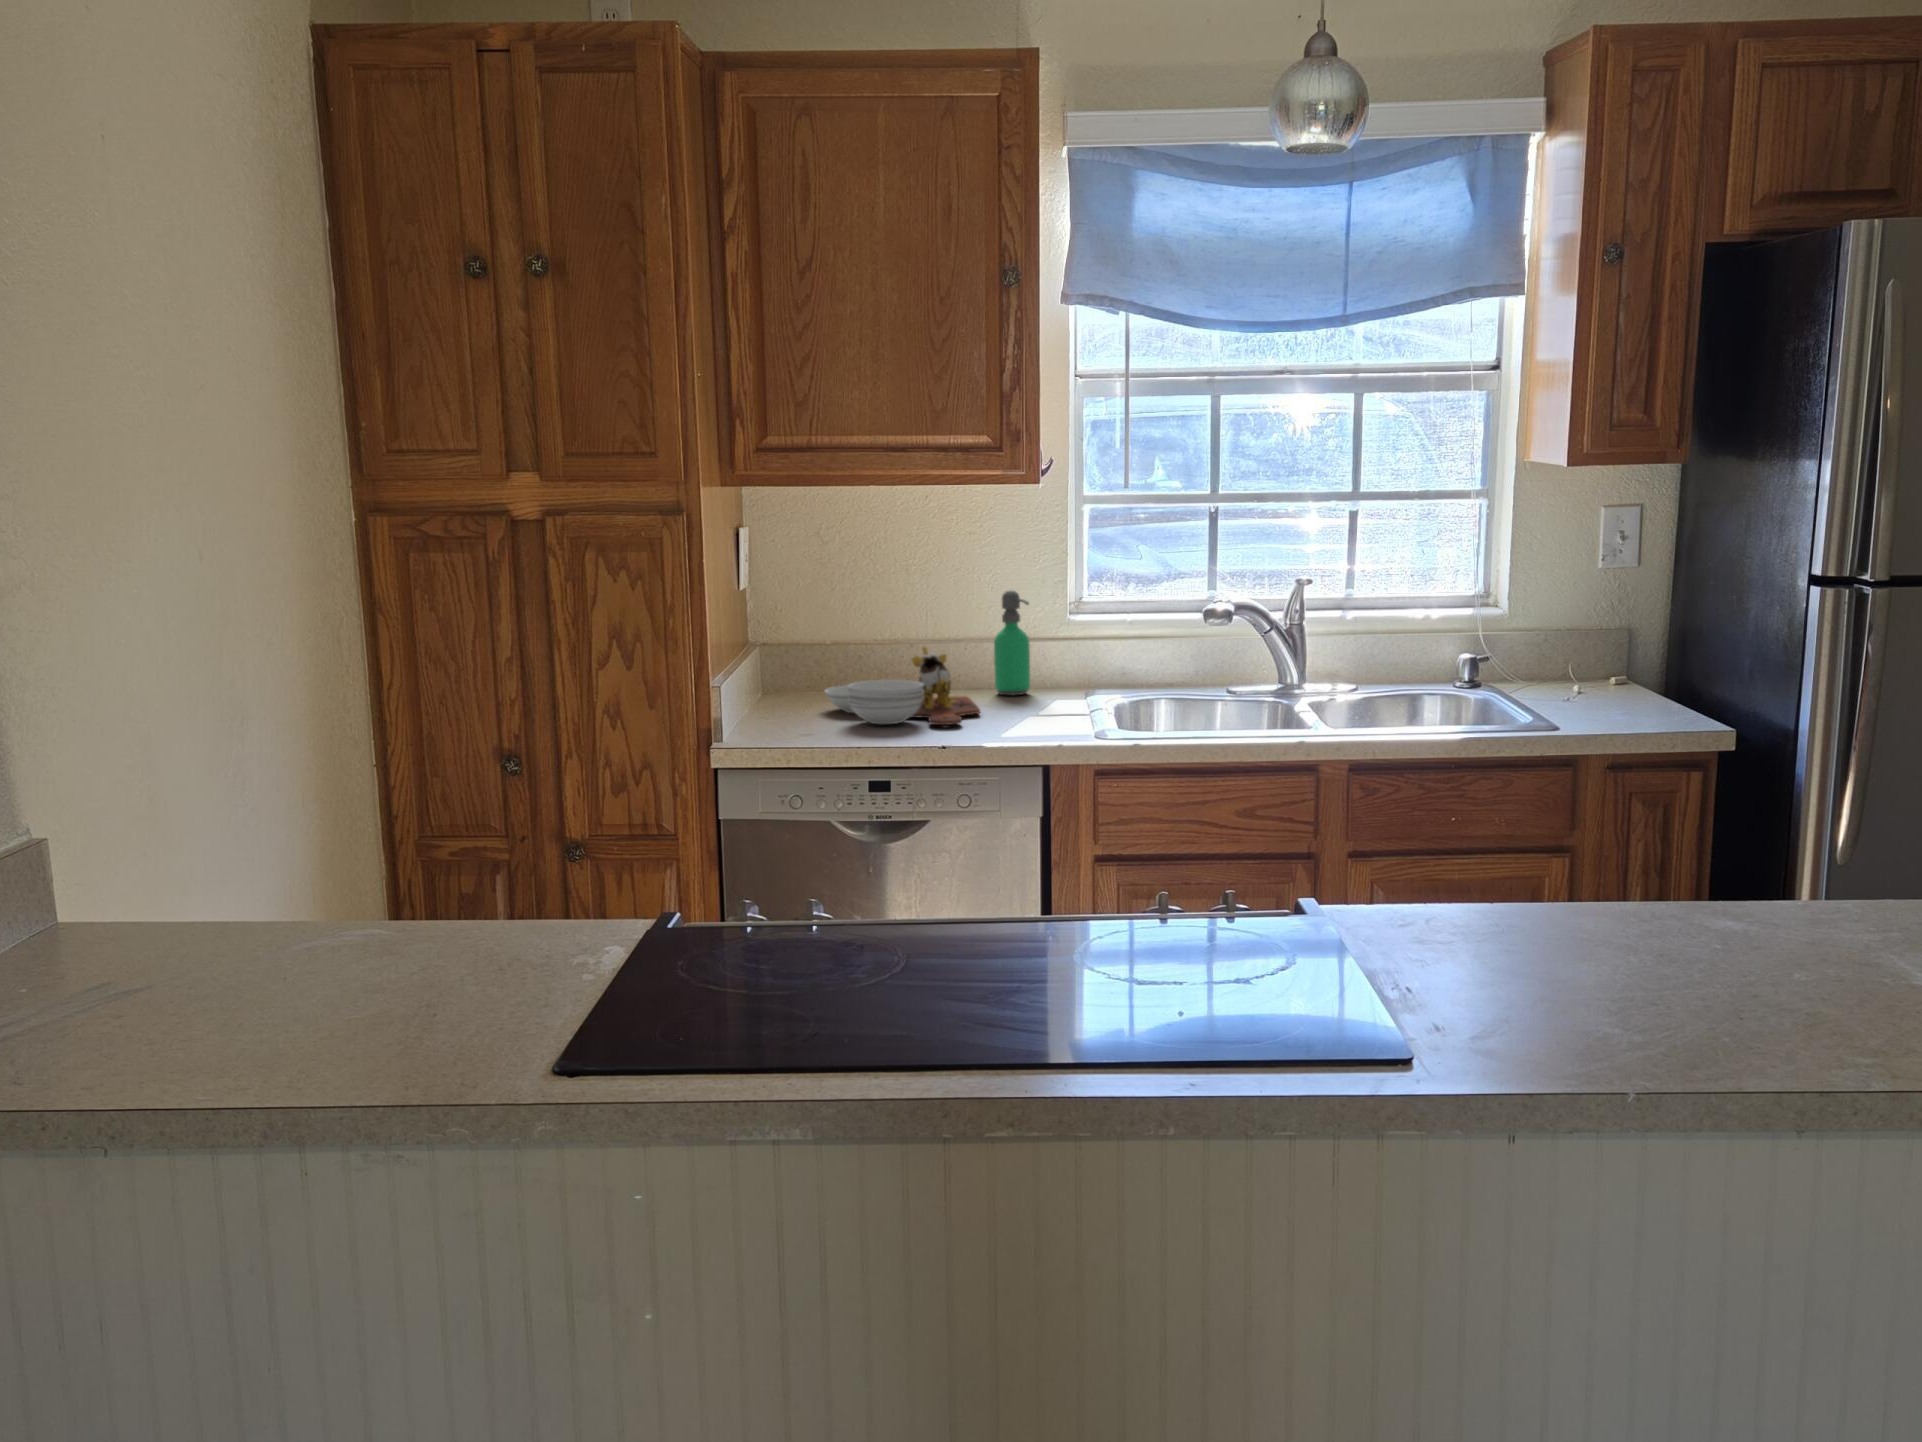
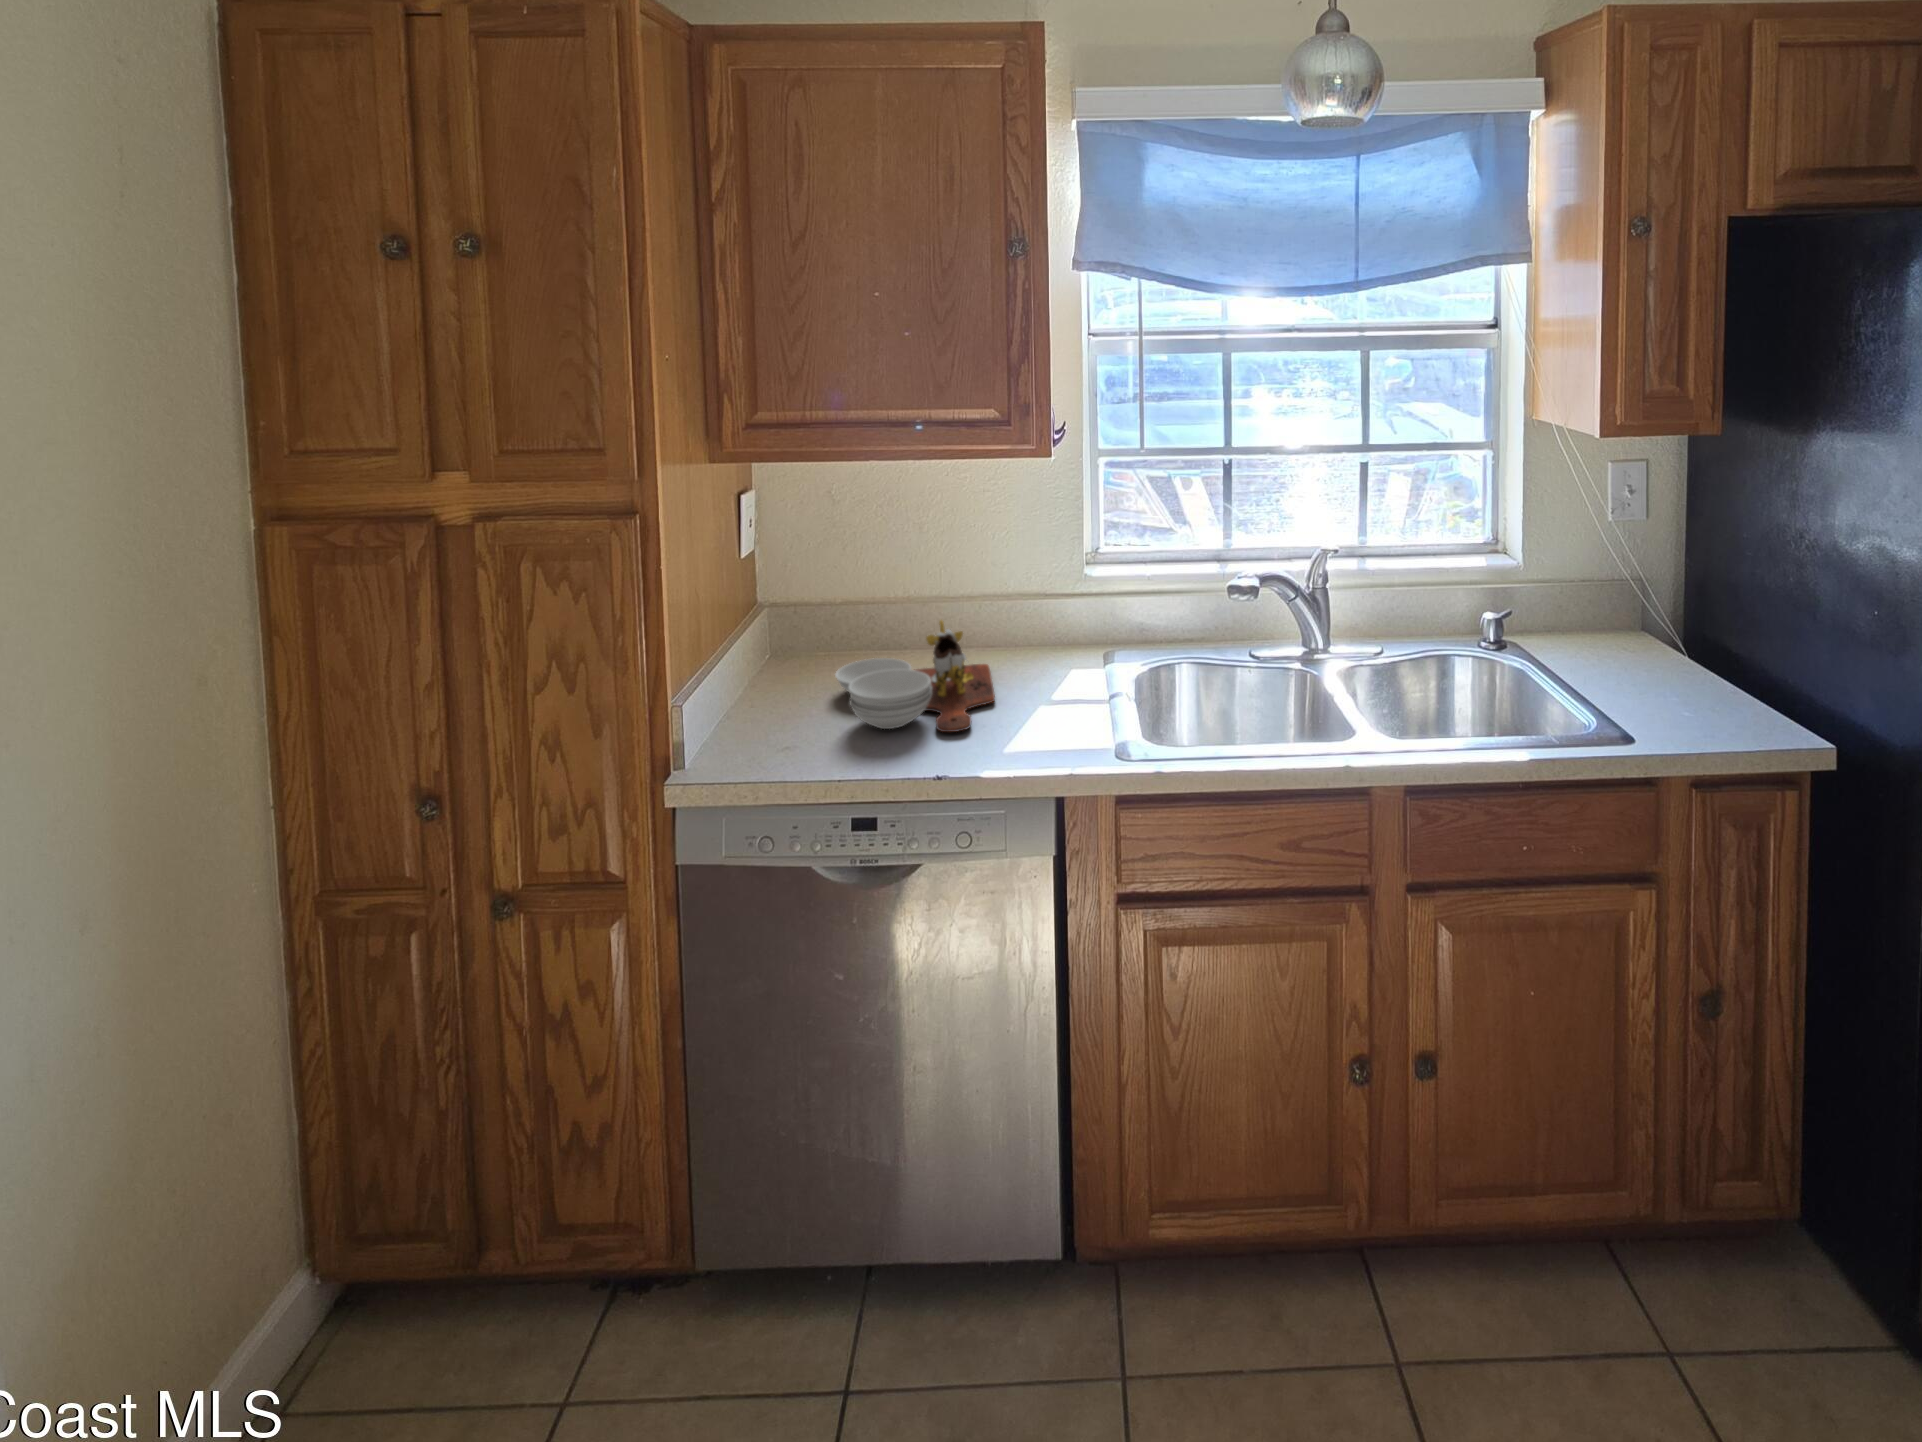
soap dispenser: present [994,590,1030,695] -> none [1016,552,1053,657]

